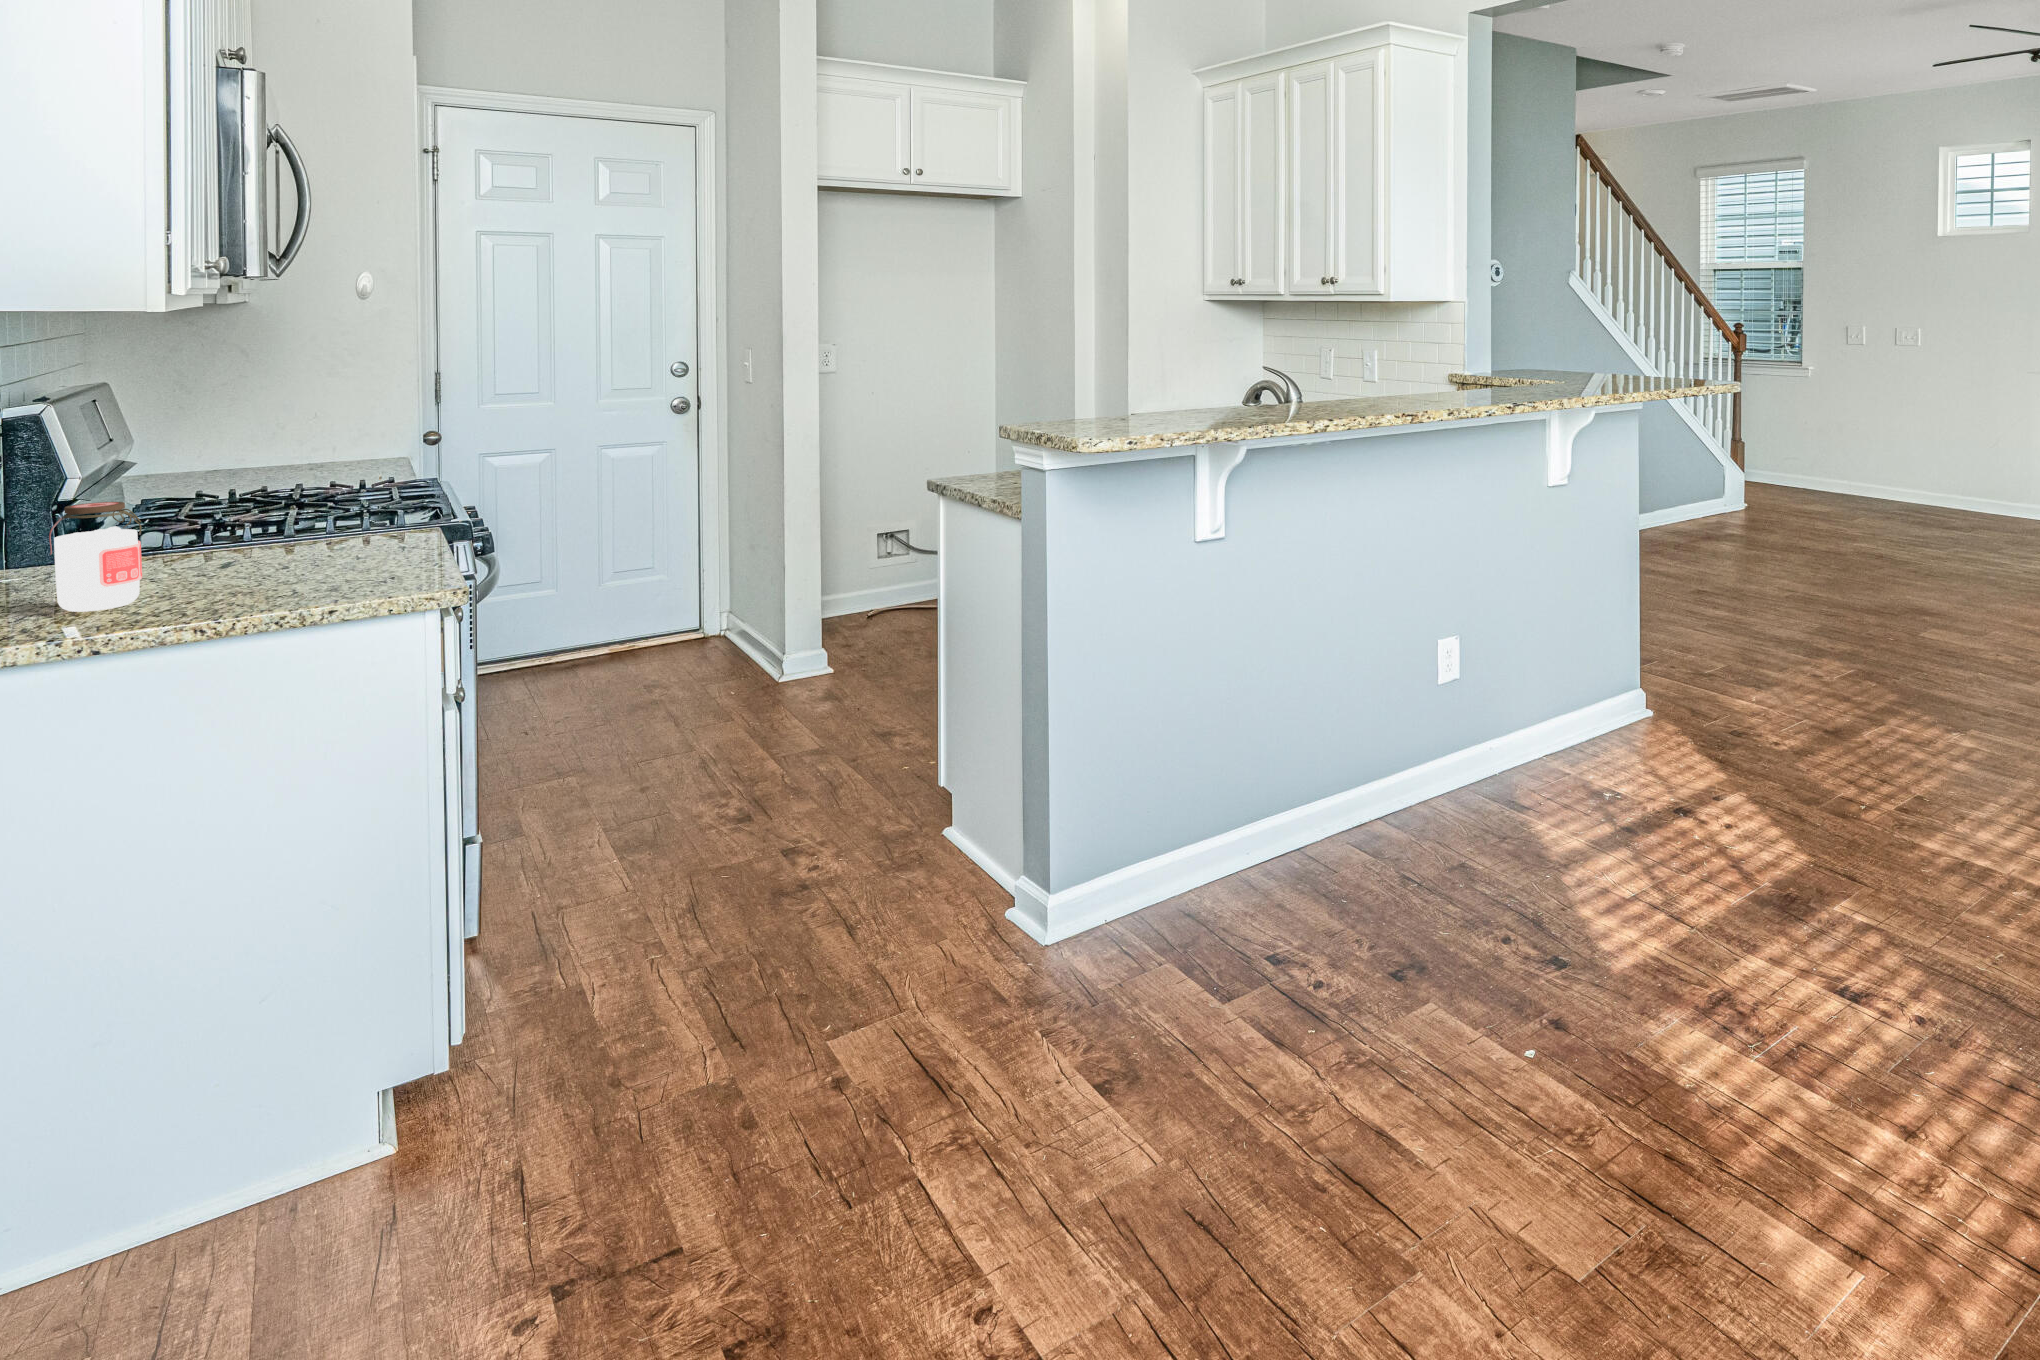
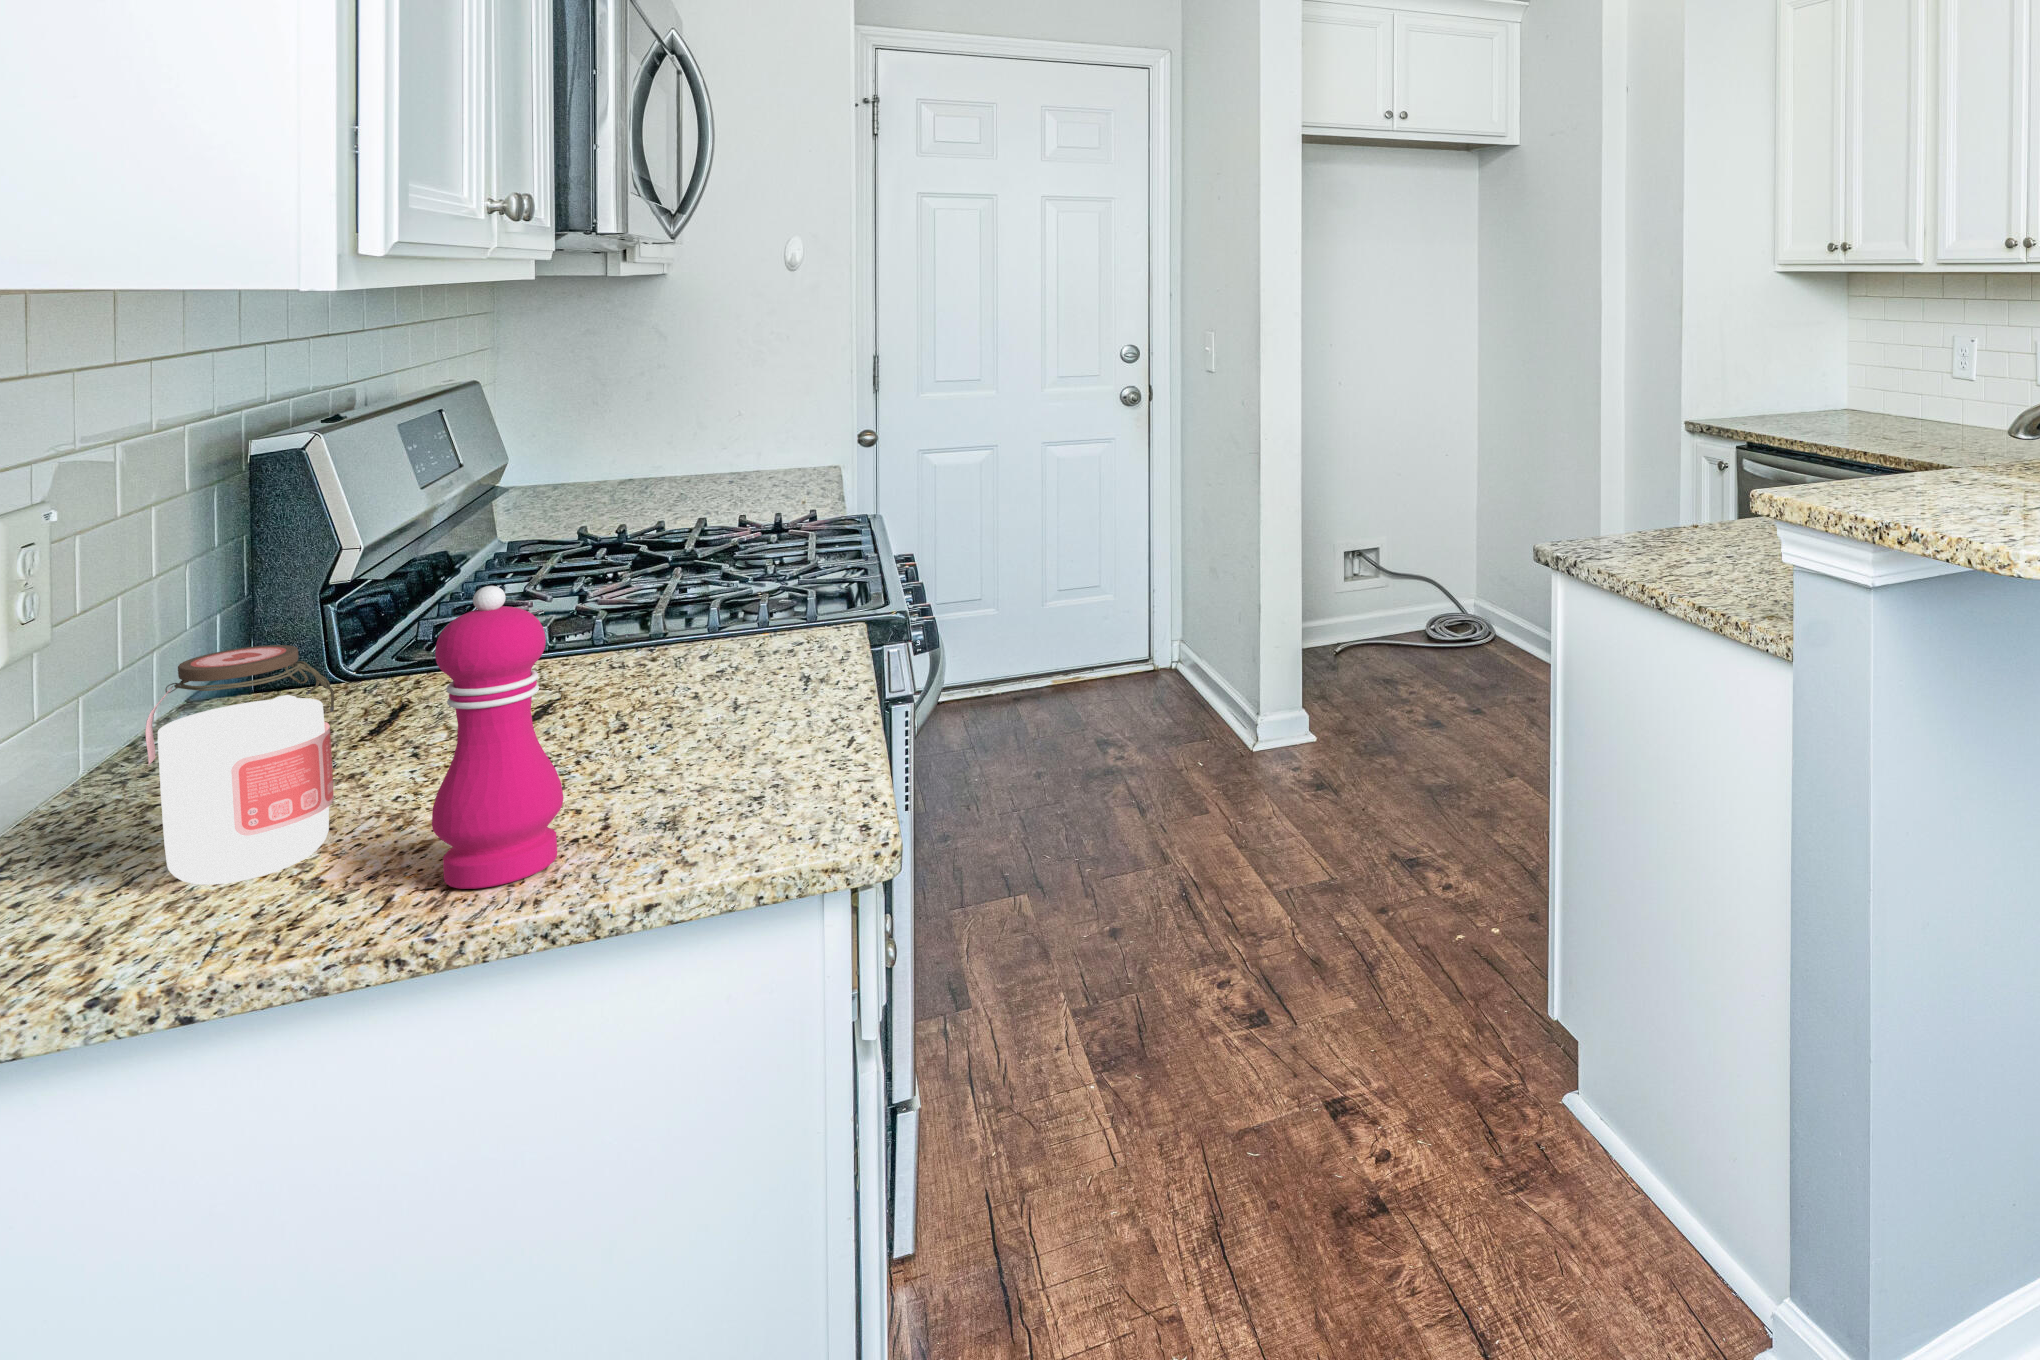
pepper mill: none [208,467,276,607] -> present [432,586,563,889]

